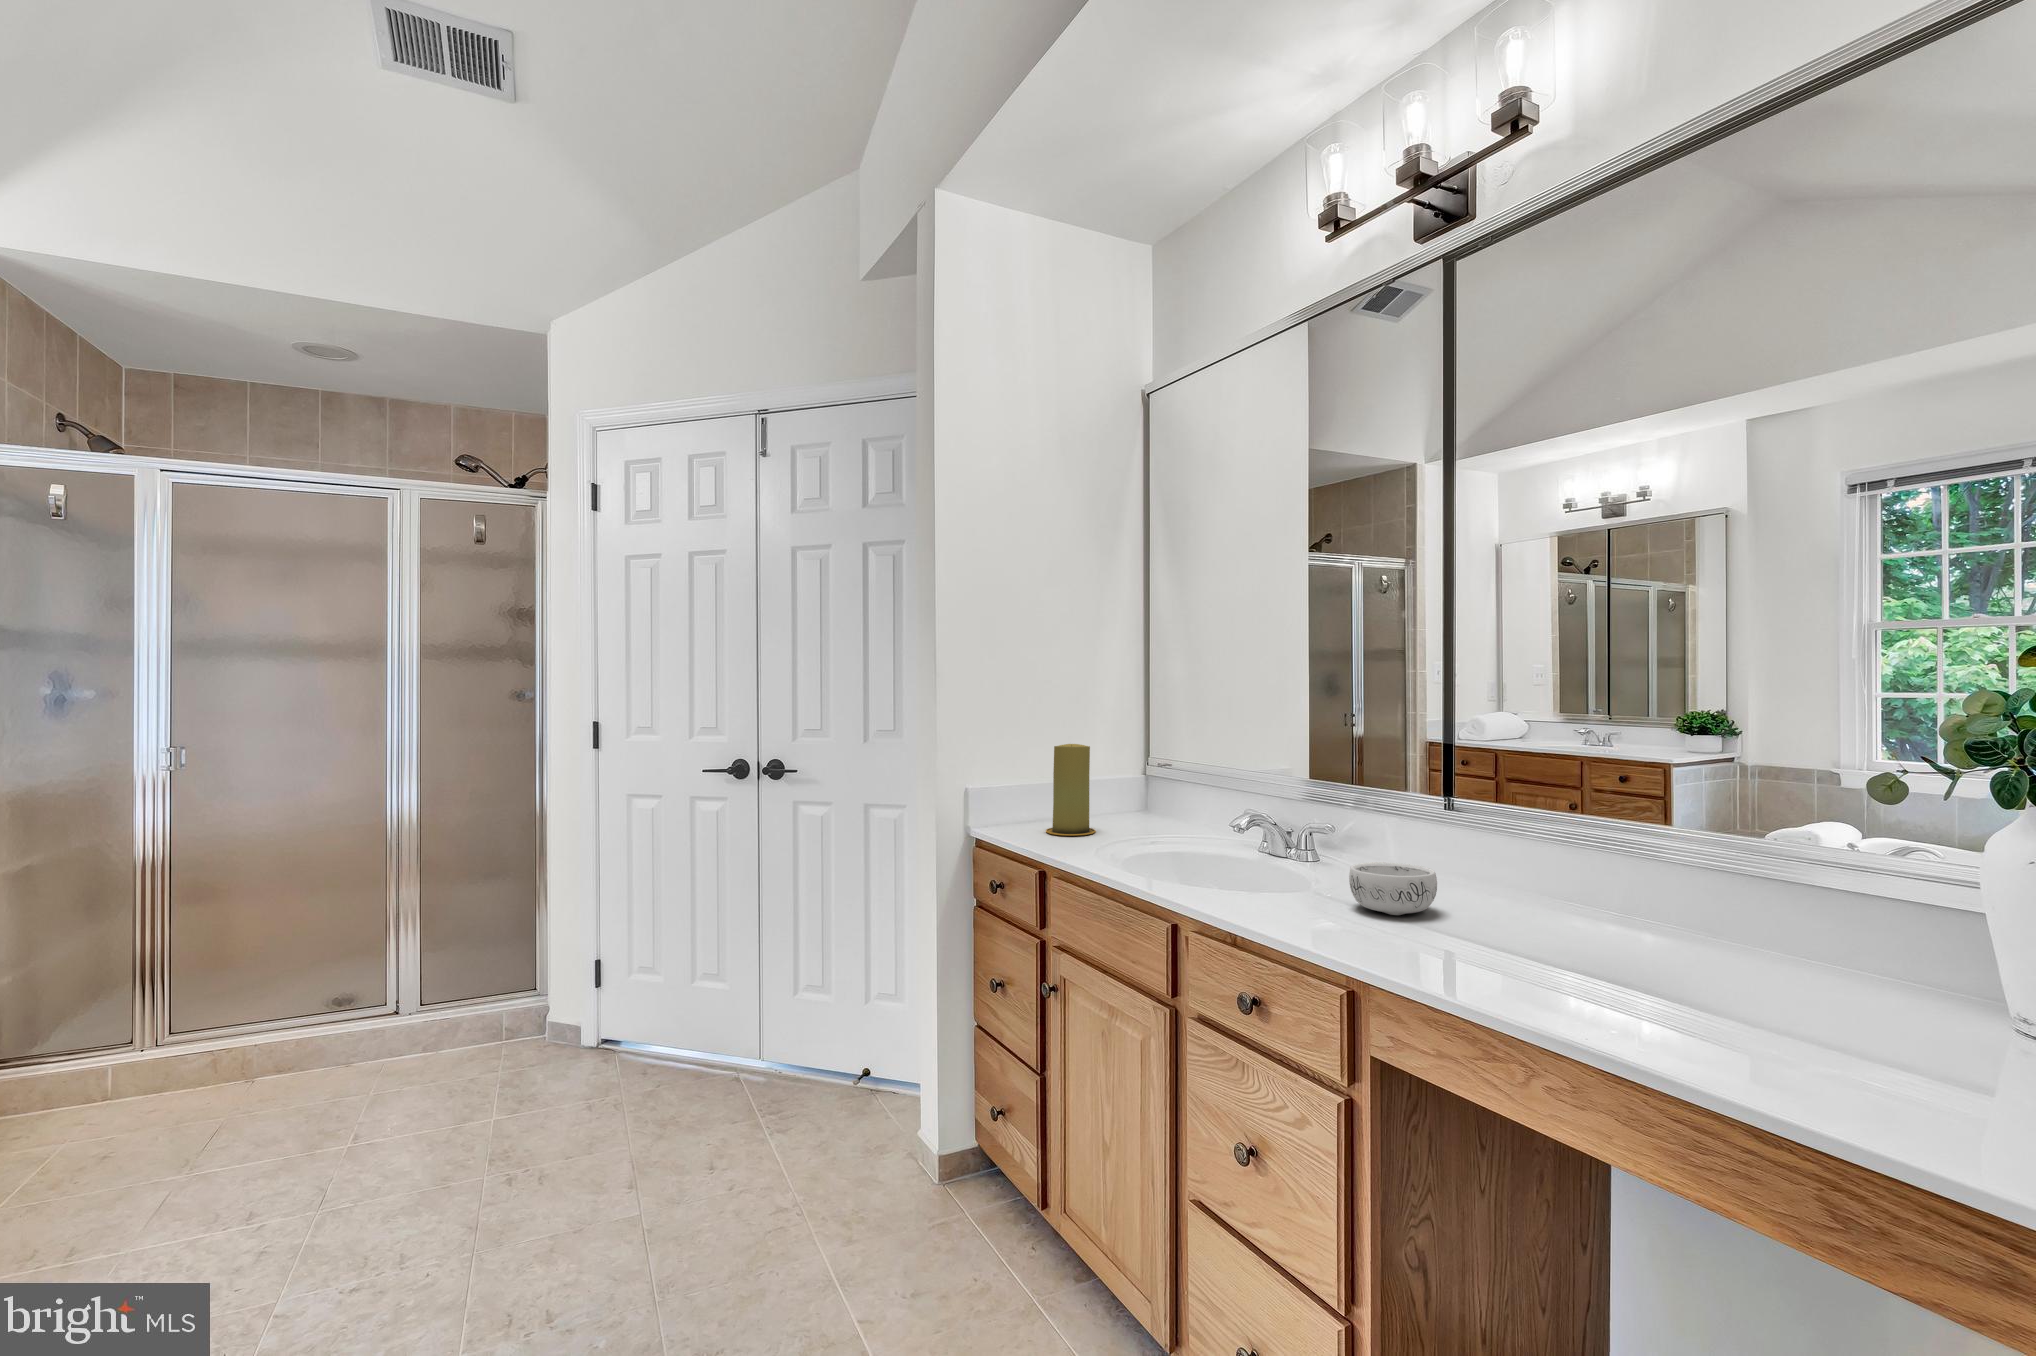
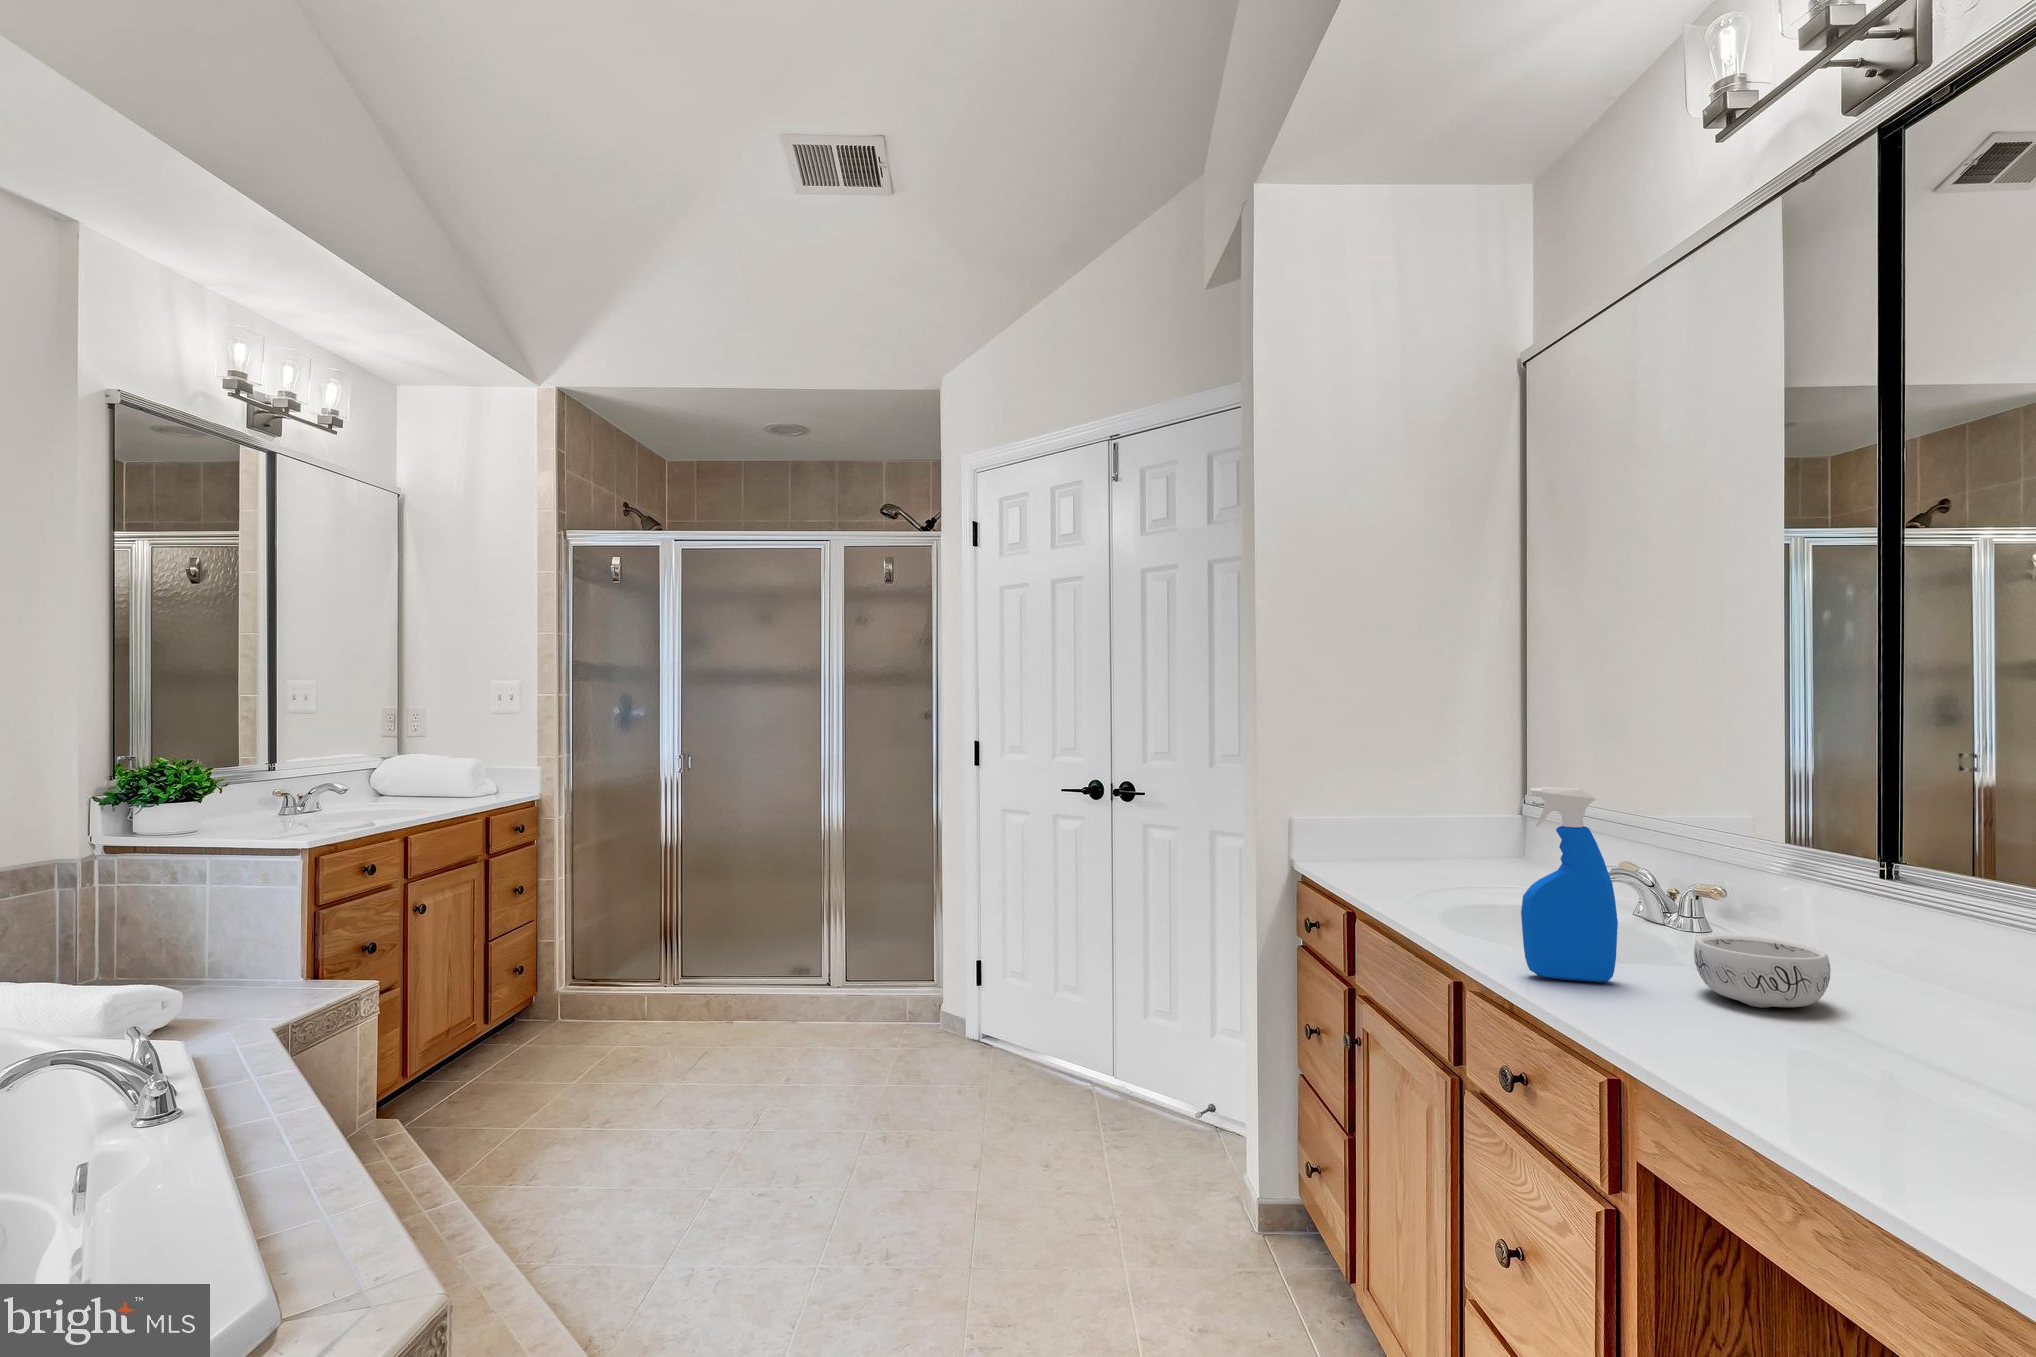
candle: present [1046,744,1096,836] -> none [1369,771,1429,874]
spray bottle: none [1231,754,1299,911] -> present [1521,787,1618,982]

